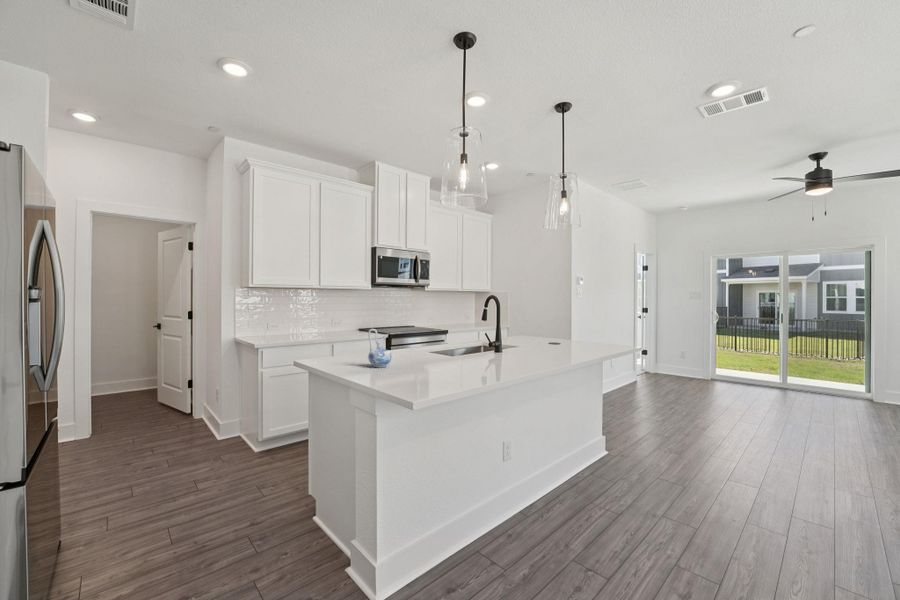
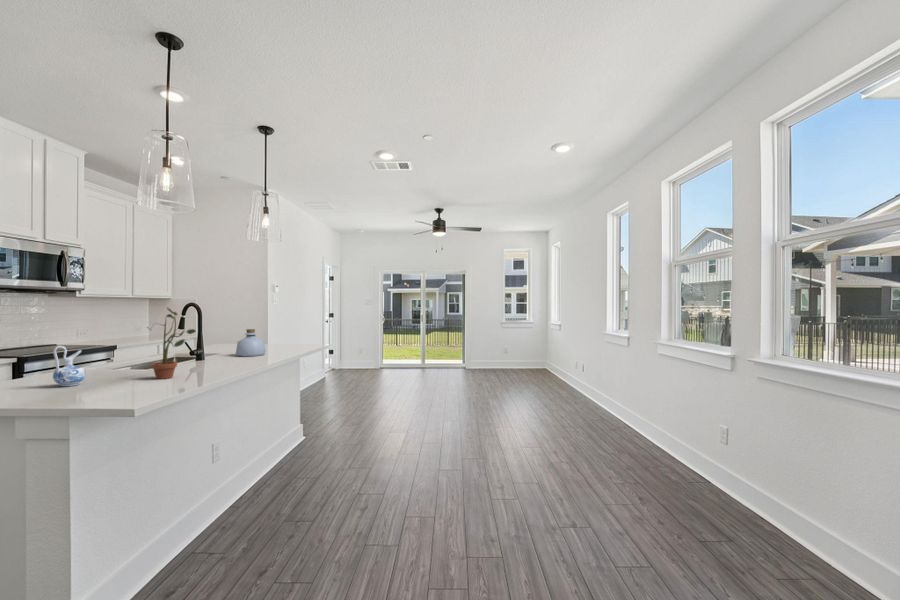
potted plant: none [435,294,481,370] -> present [147,308,196,379]
bottle: none [532,322,564,352] -> present [236,329,266,357]

